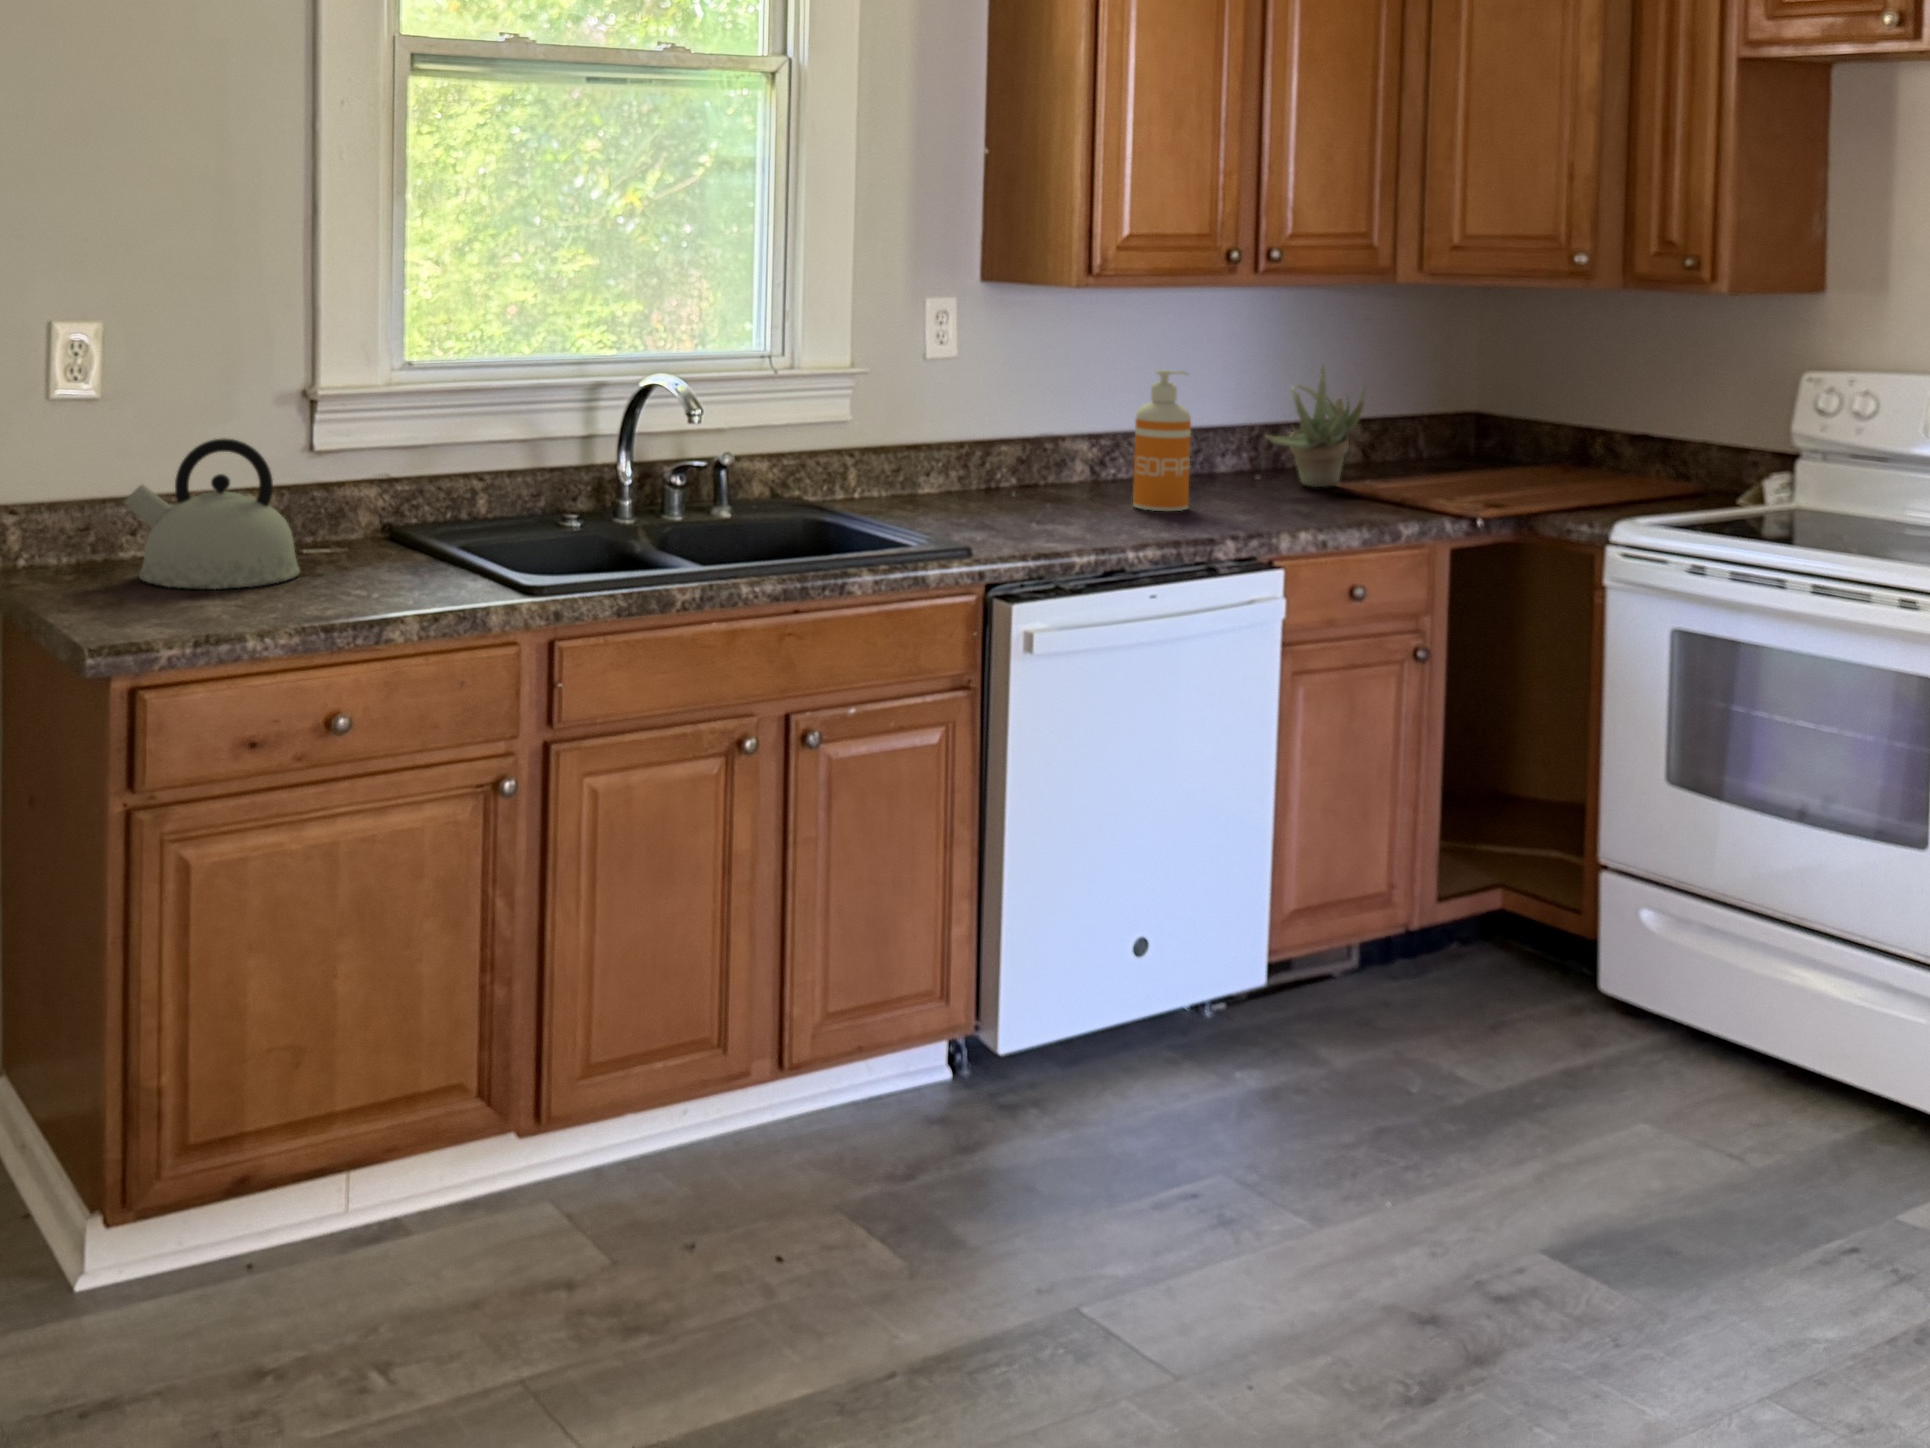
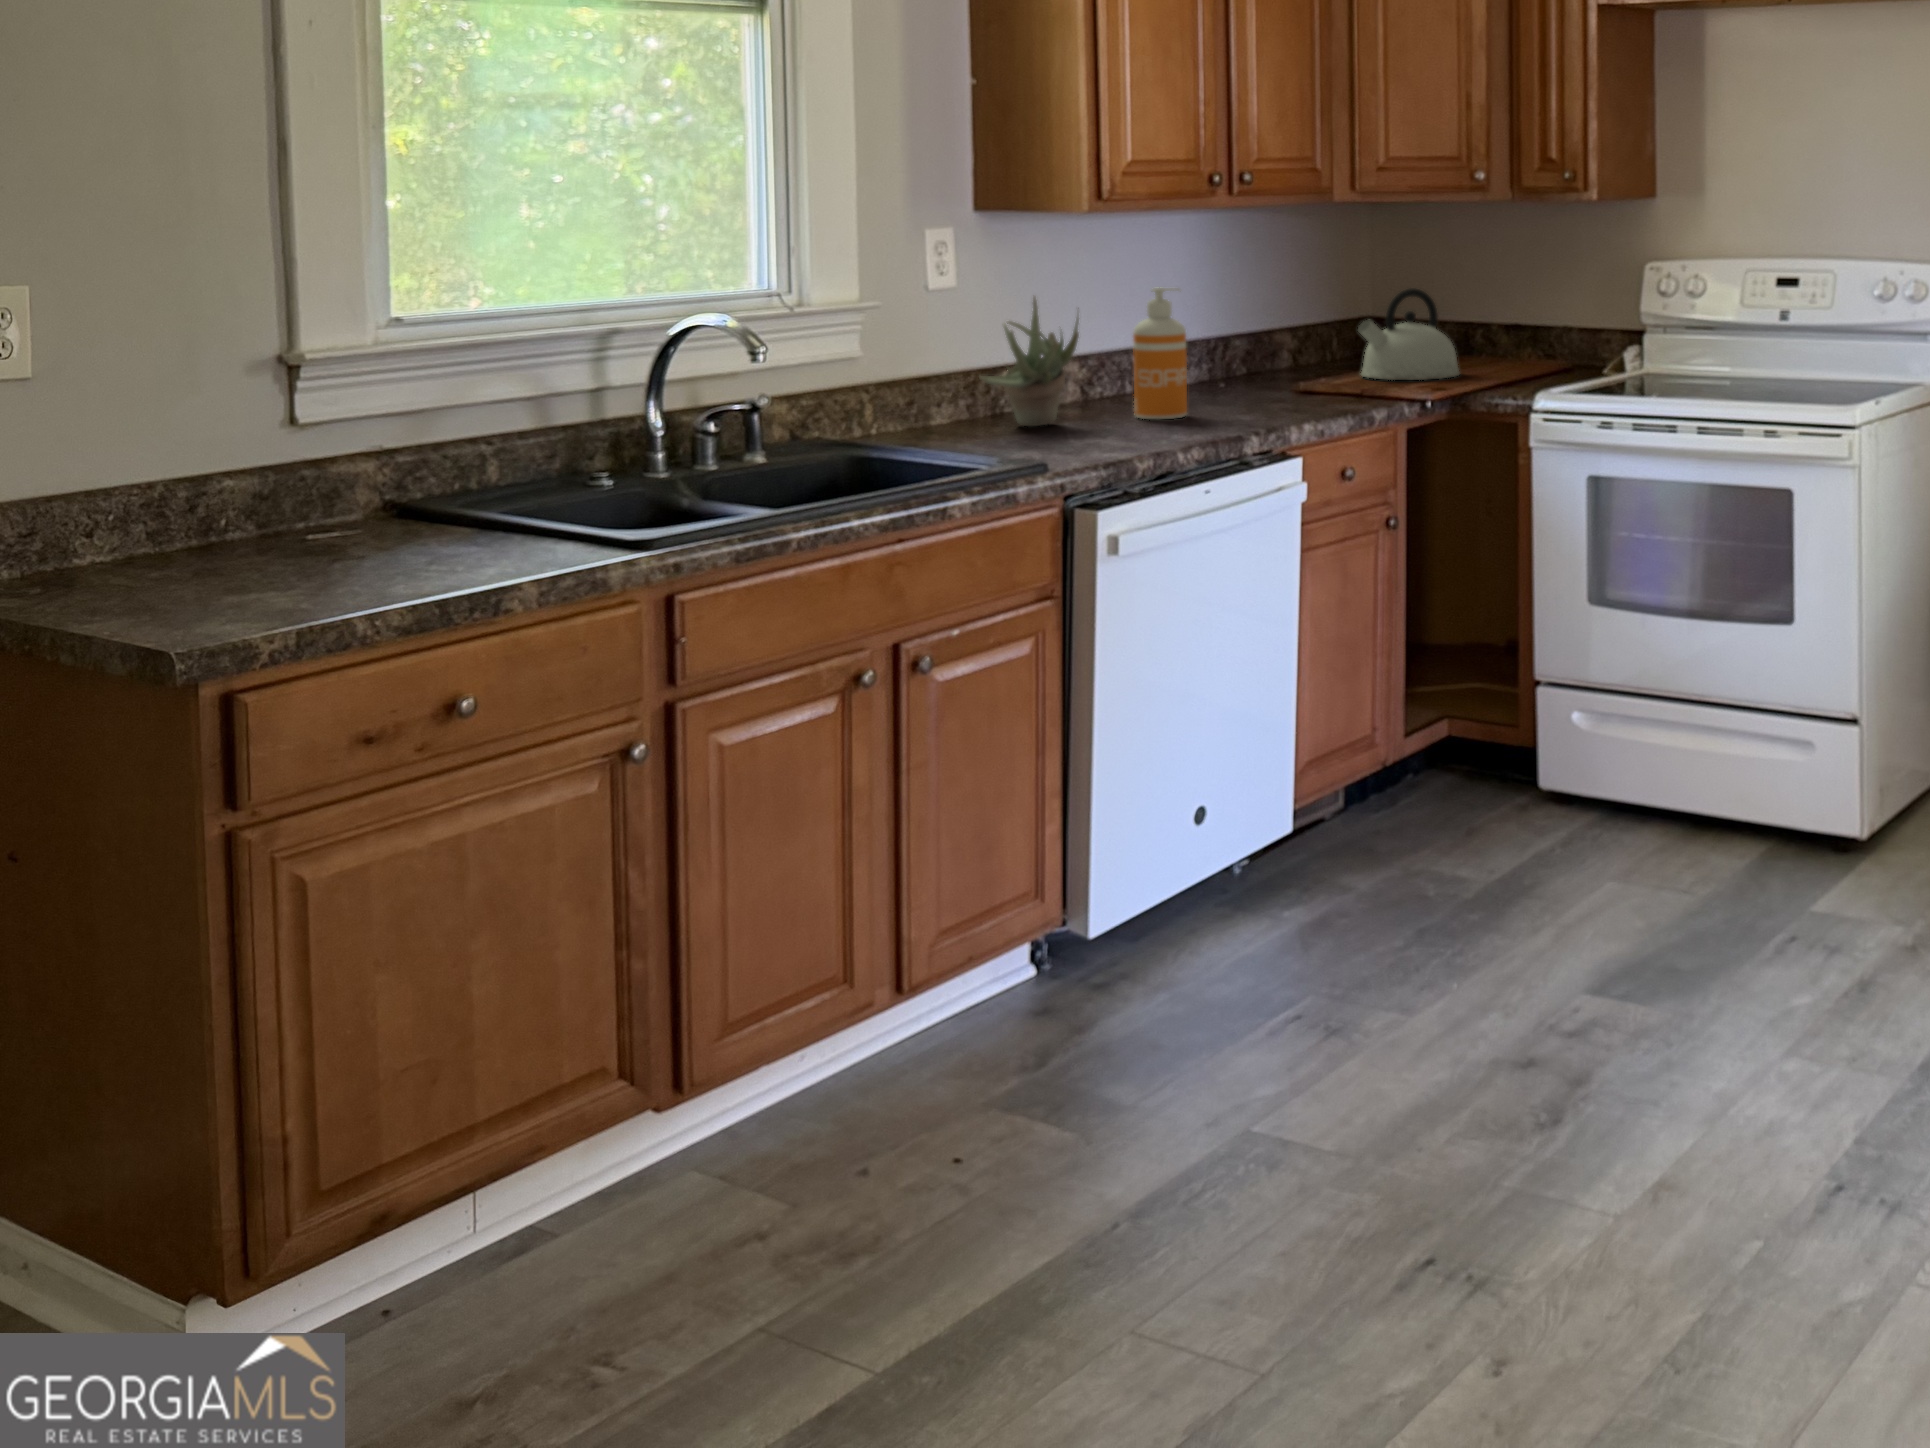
succulent plant: present [1264,364,1366,487] -> present [980,297,1079,426]
kettle: present [124,439,300,589] -> present [1358,288,1460,380]

